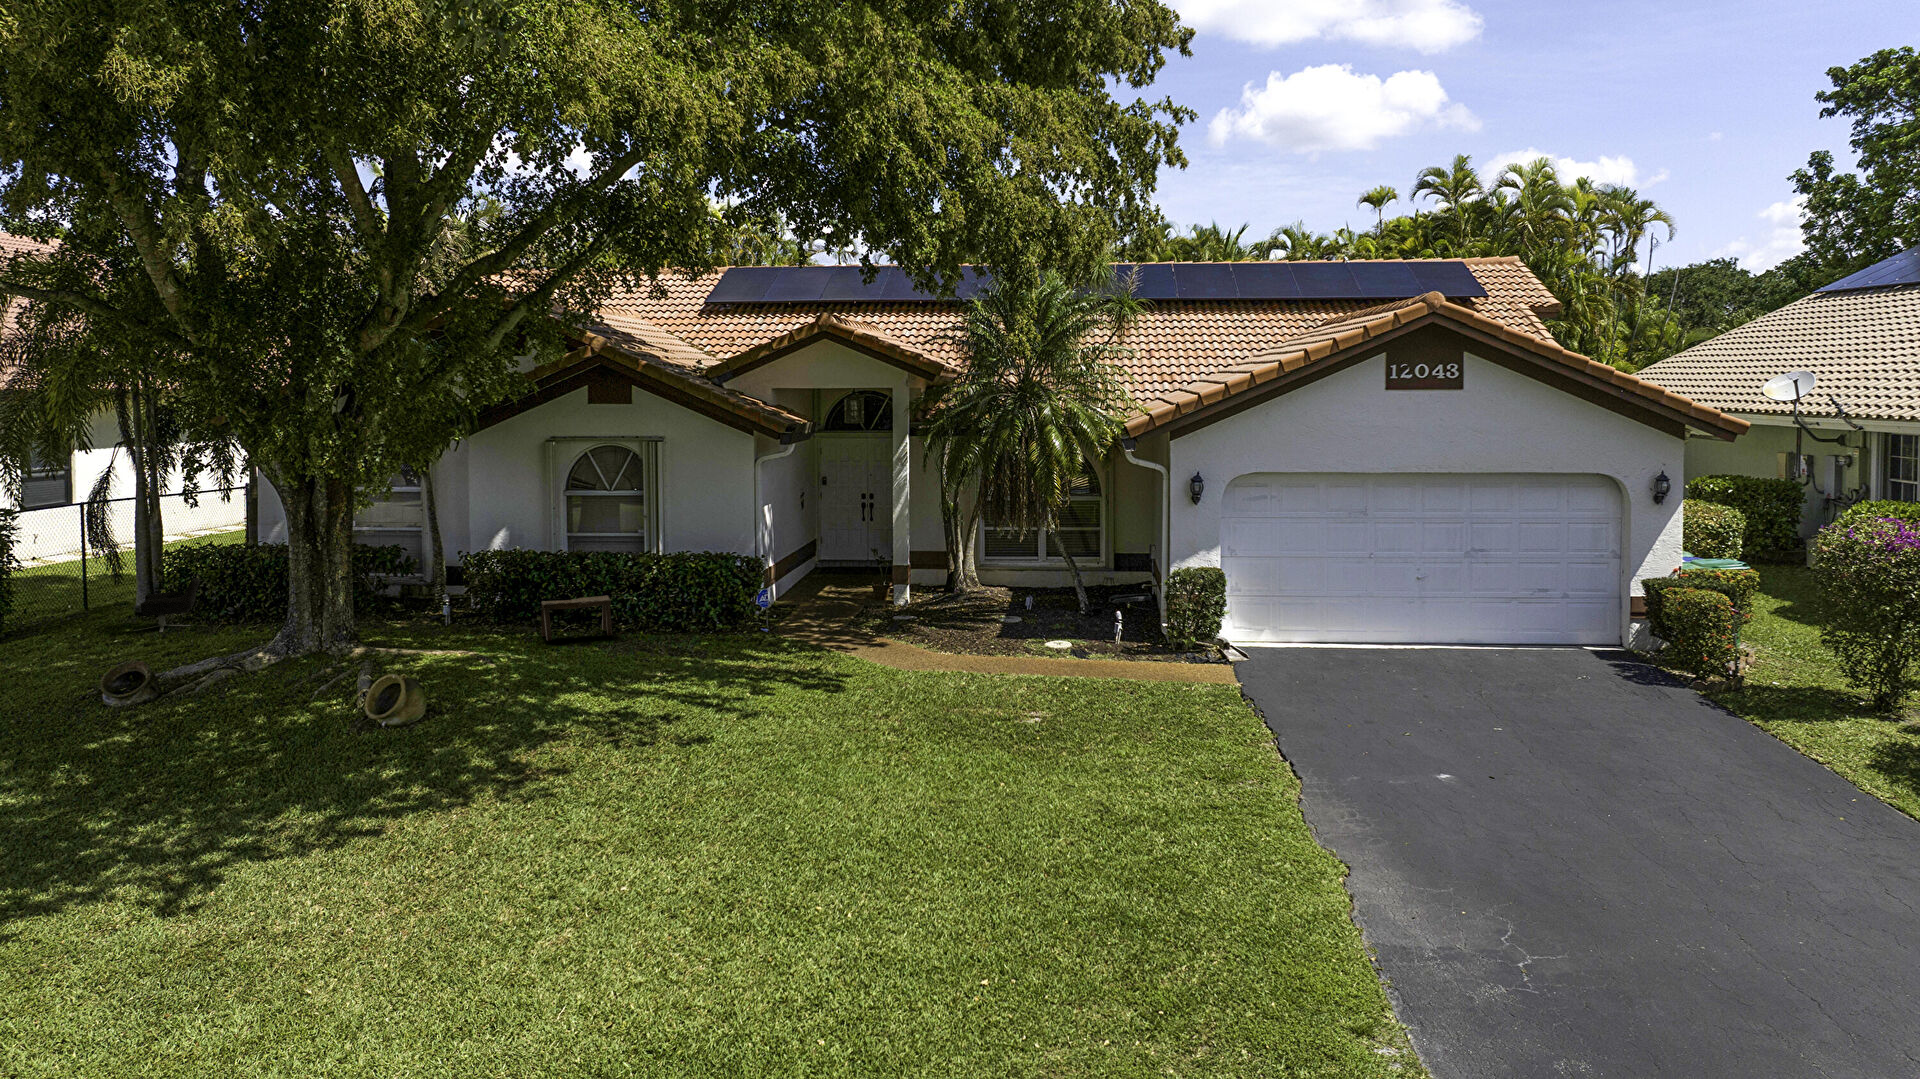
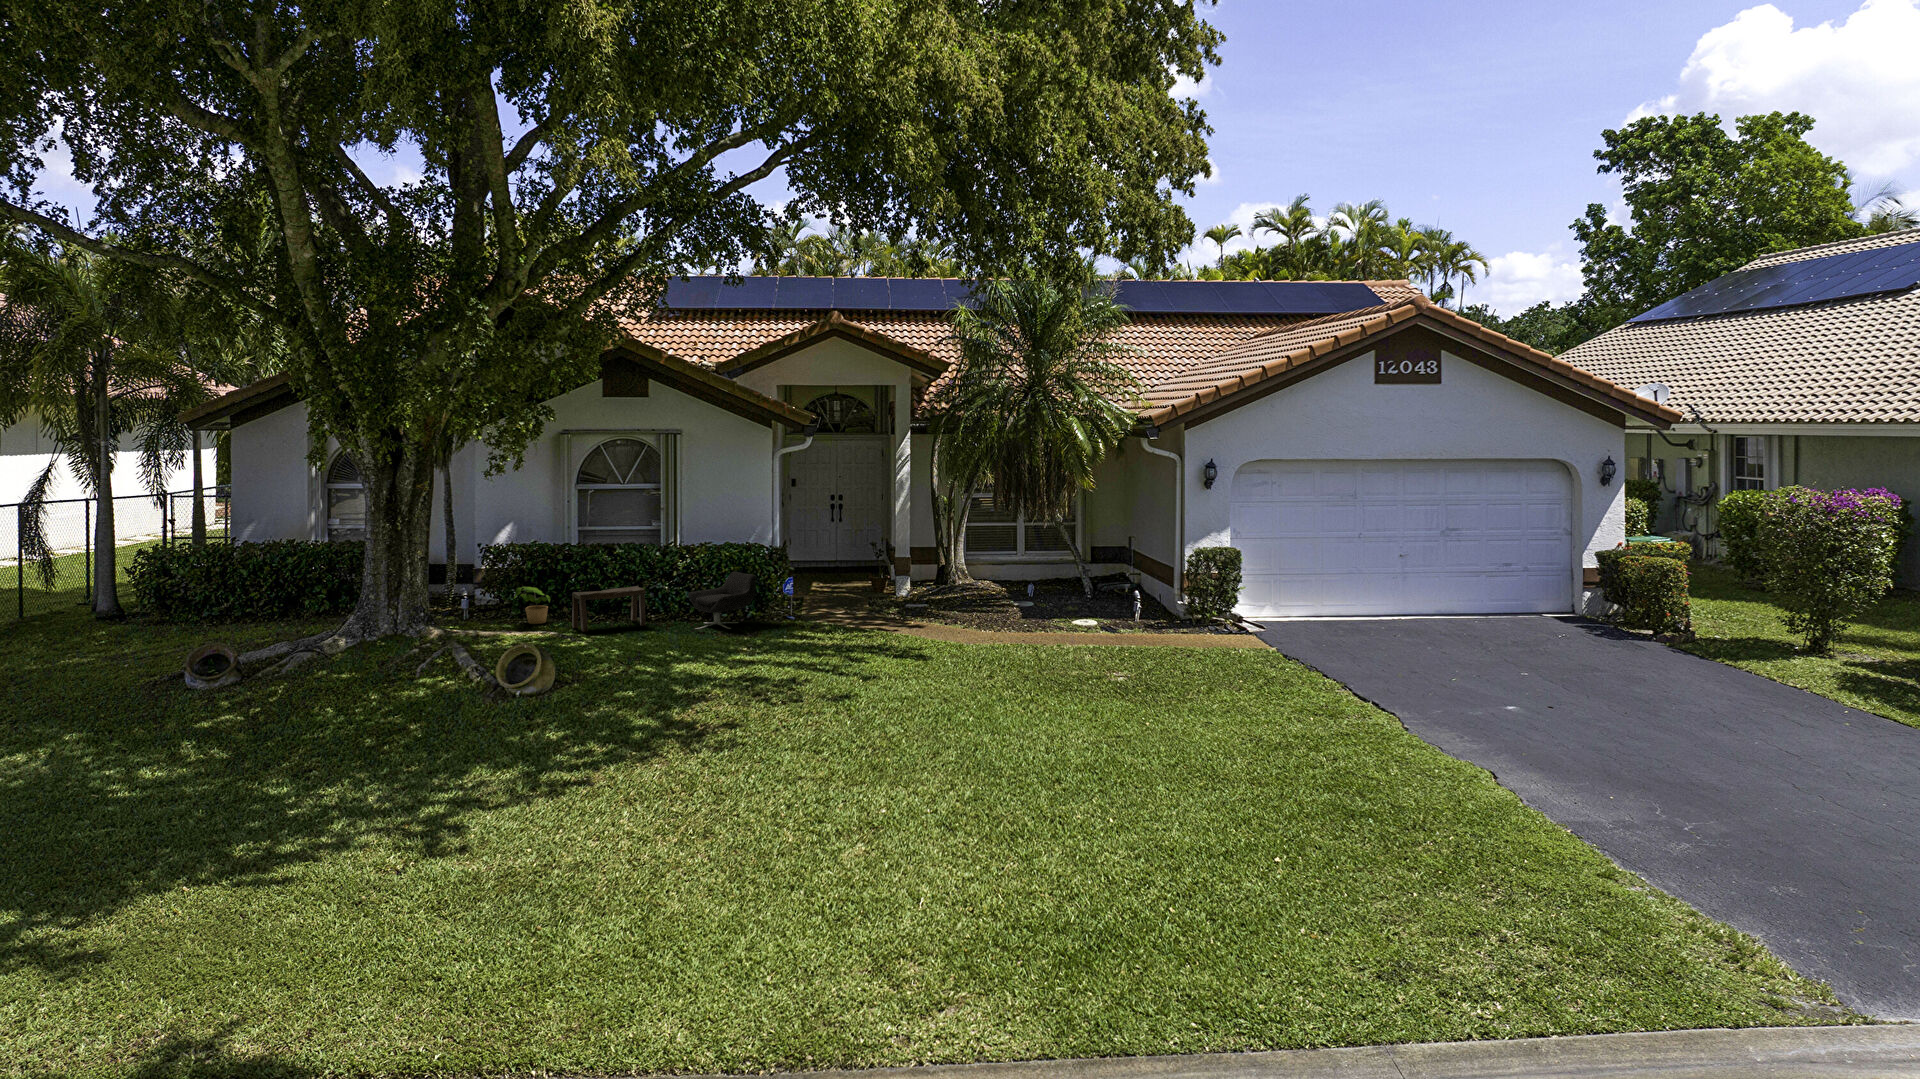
lounge chair: present [134,578,200,632] -> present [688,571,756,629]
potted plant: none [489,594,527,630] -> present [514,587,550,624]

